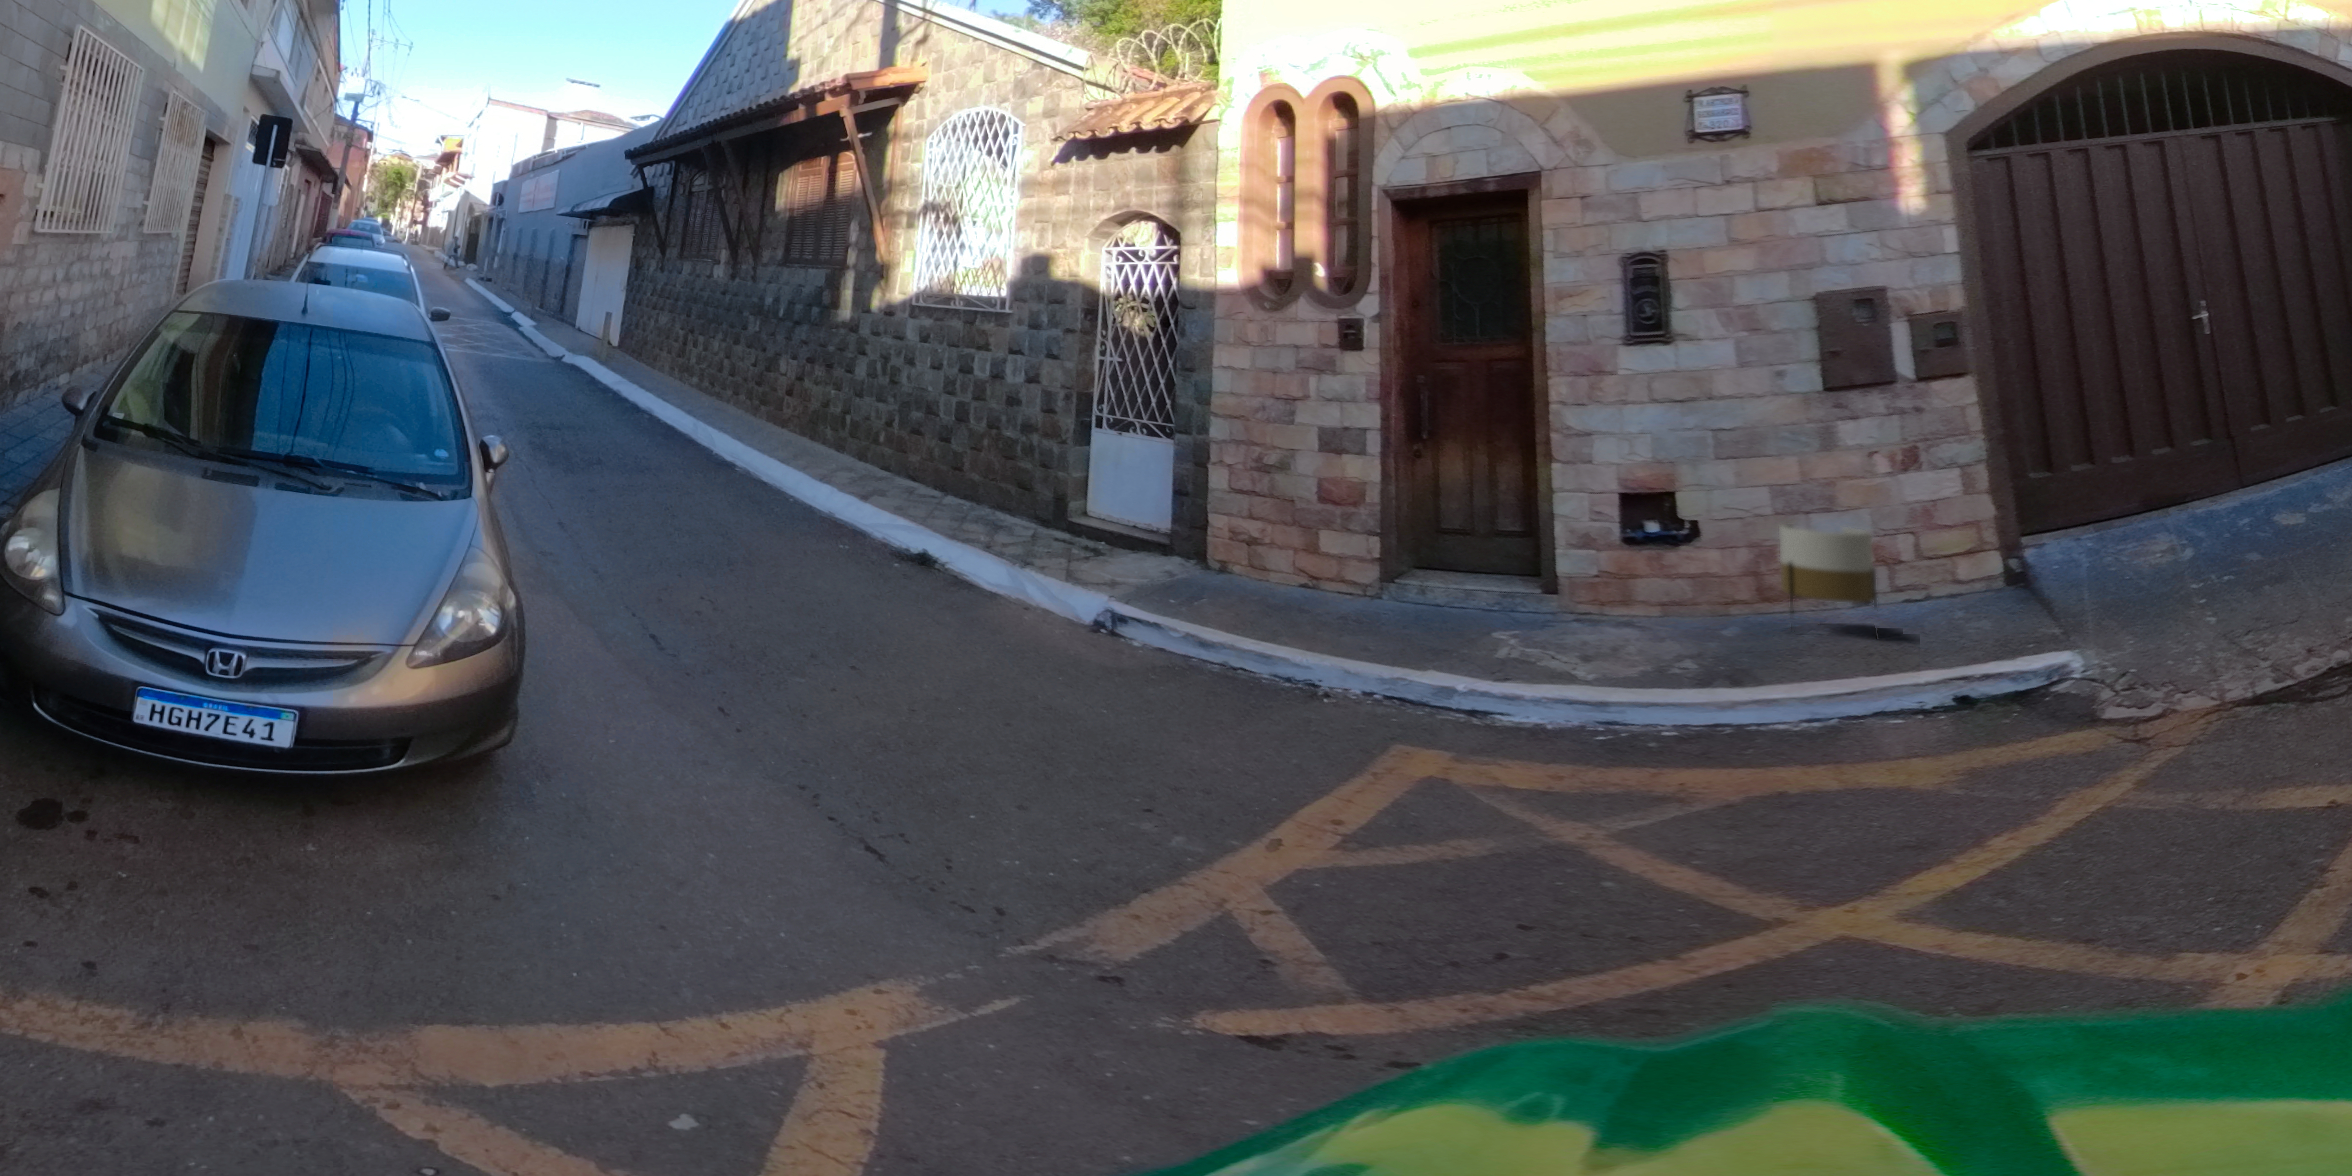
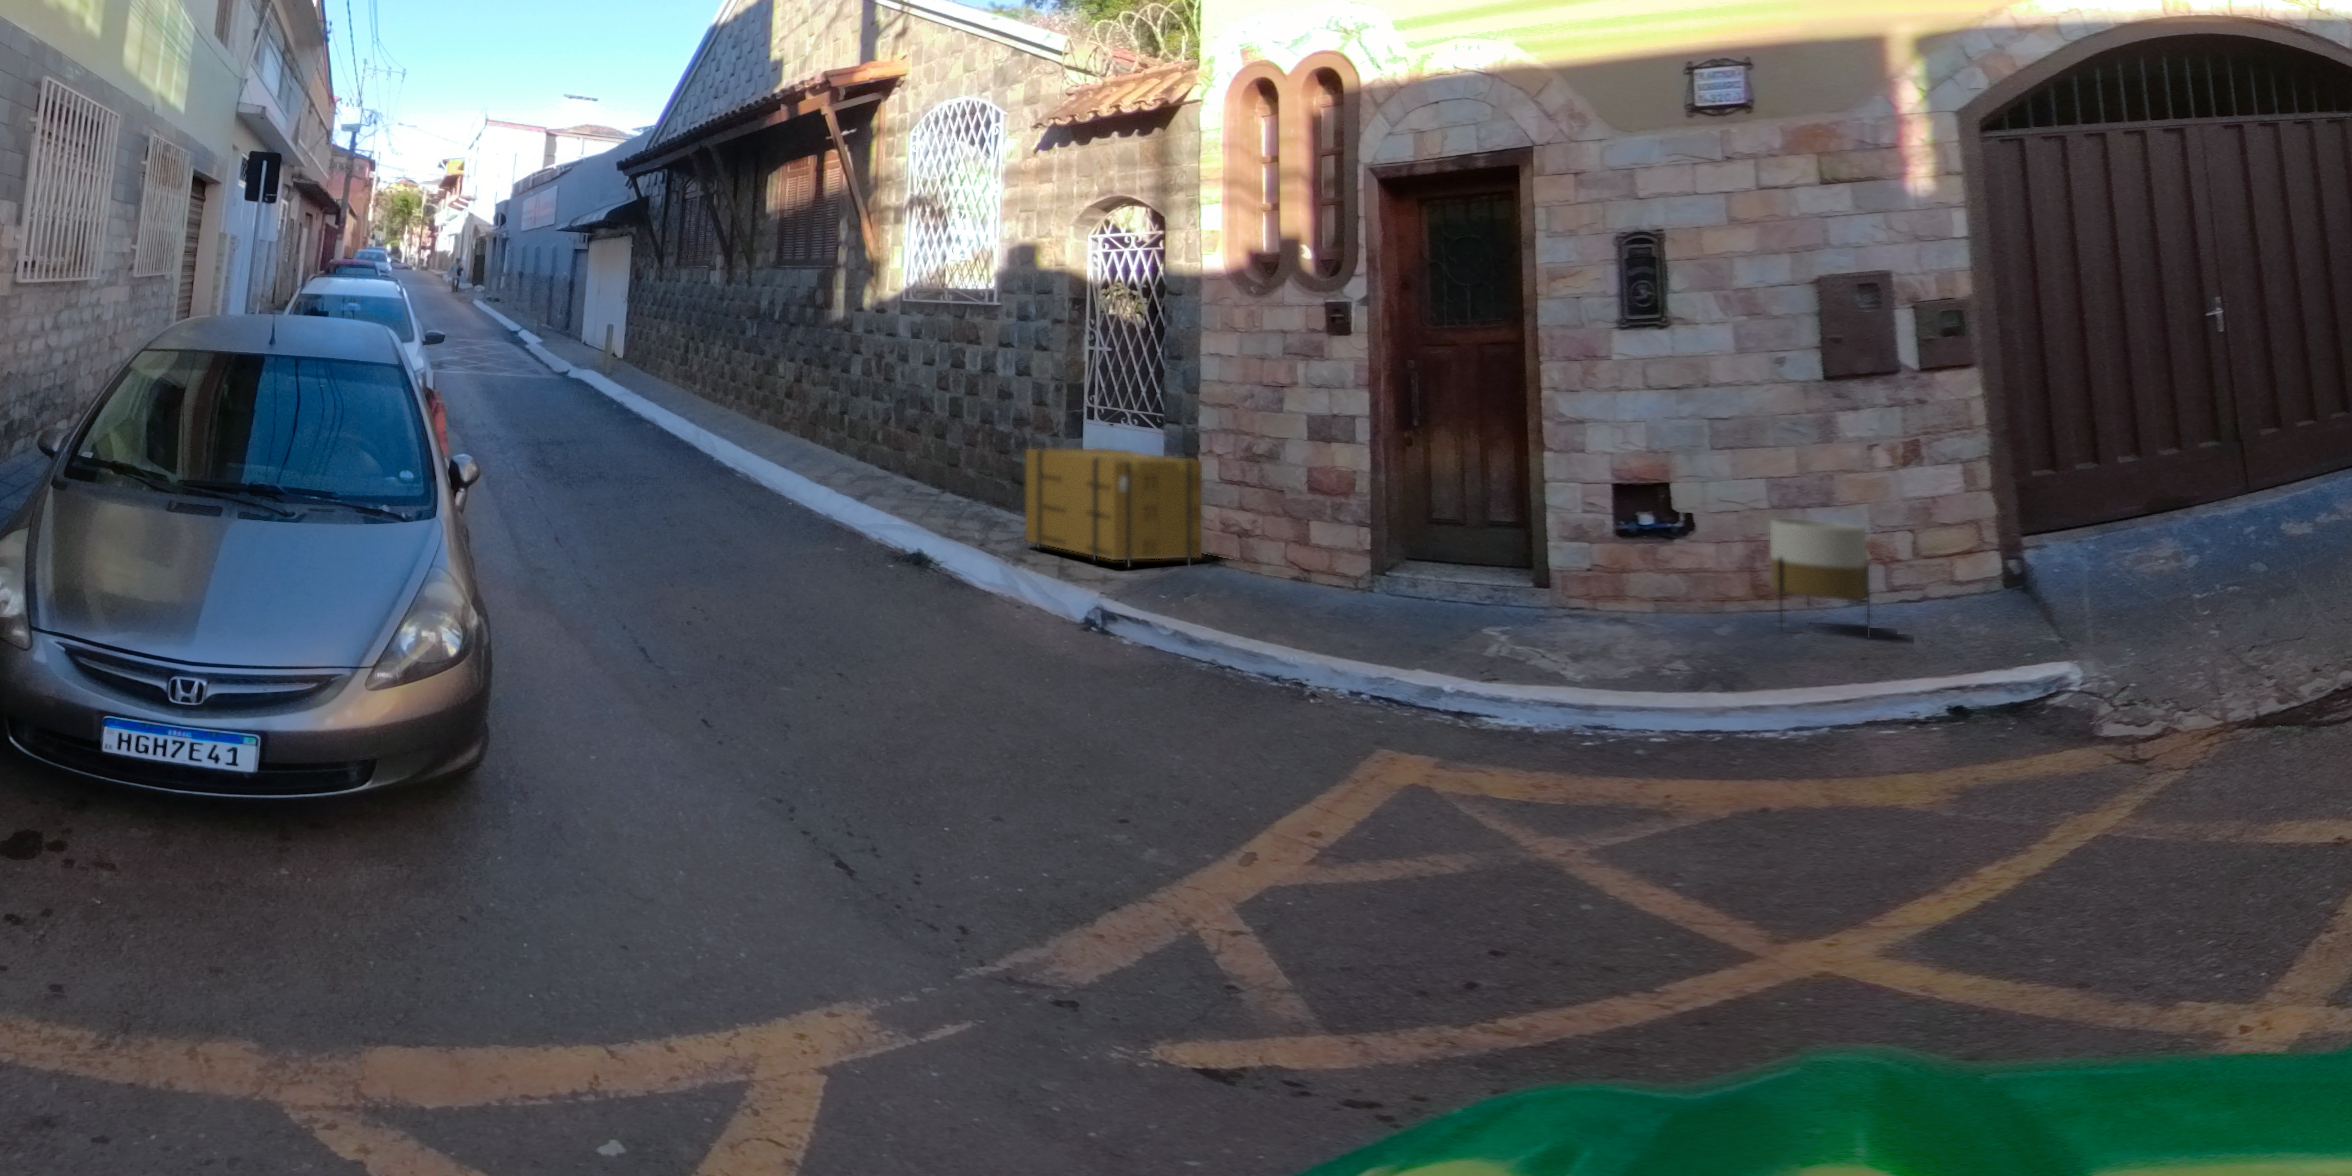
cardboard box: none [1053,456,1228,575] -> present [1025,448,1202,564]

